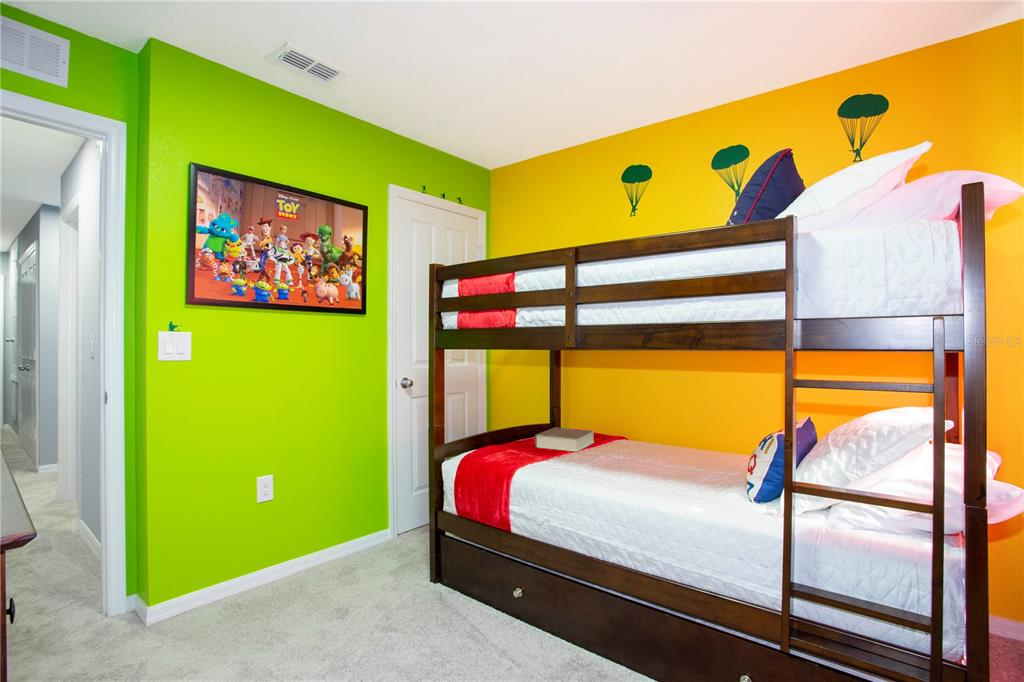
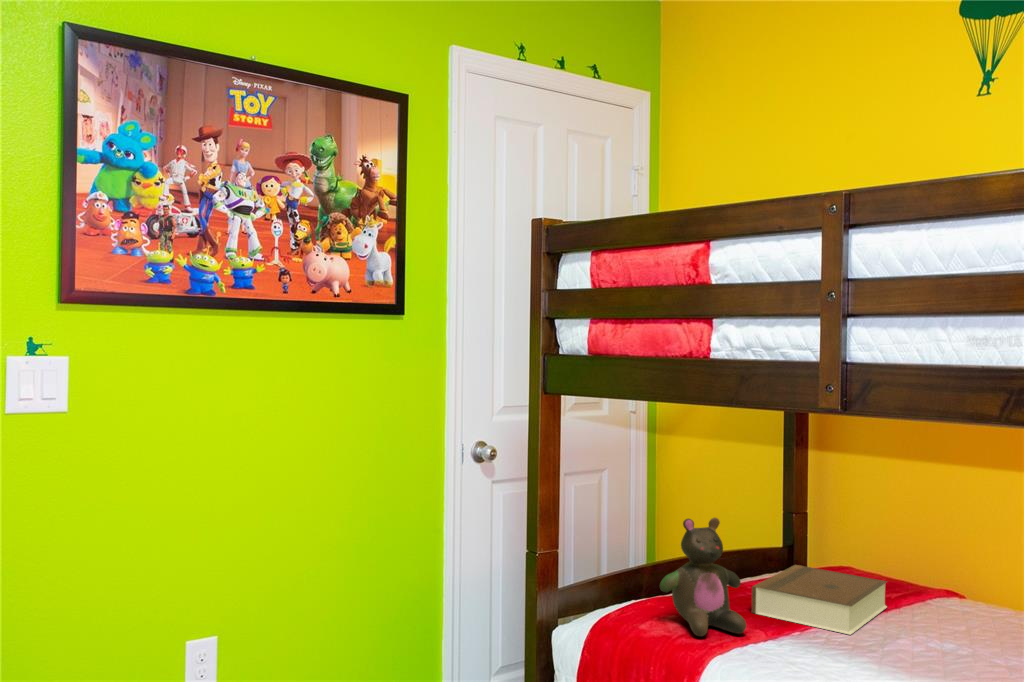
stuffed bear: none [493,403,532,455] -> present [659,518,746,636]

